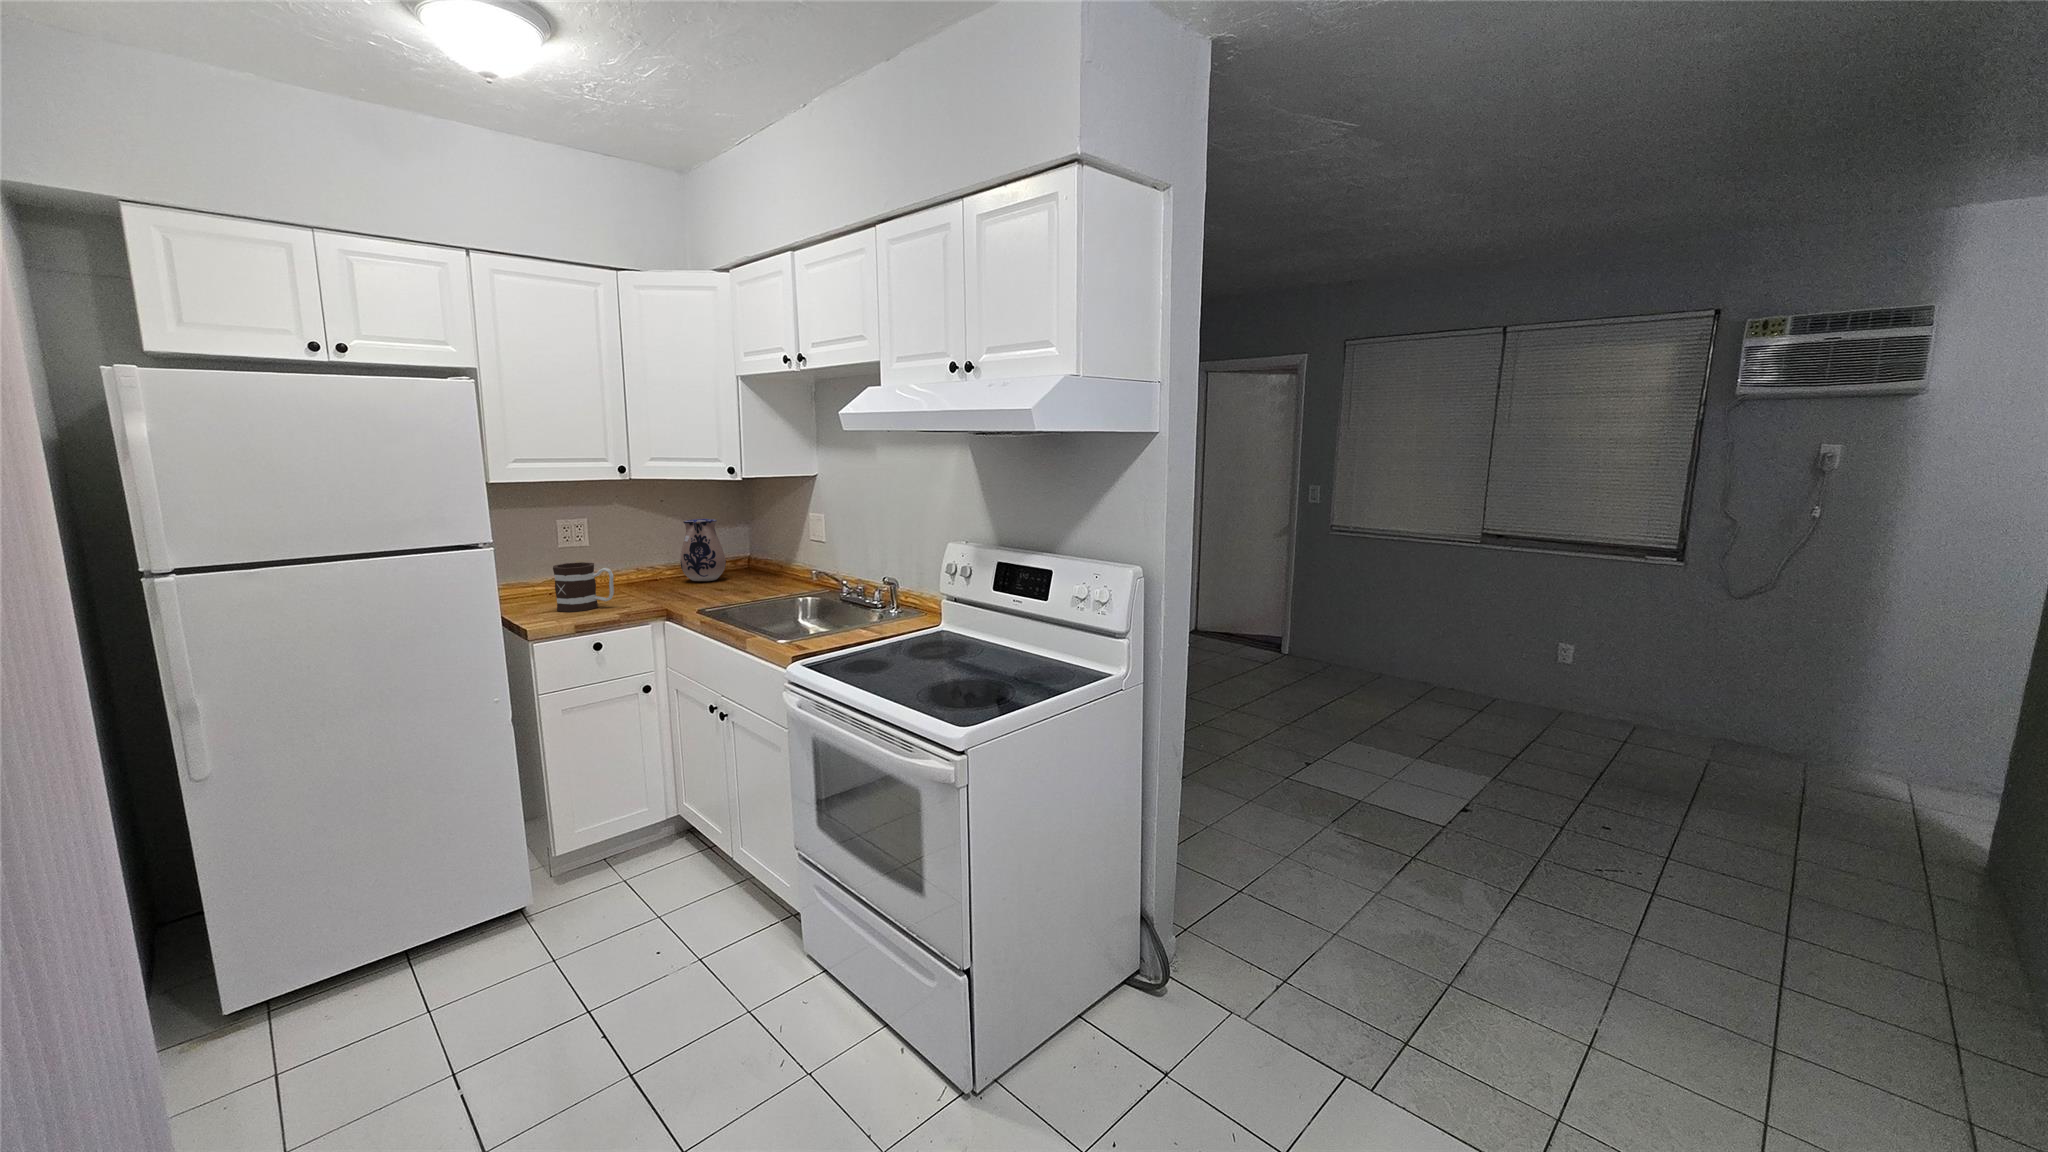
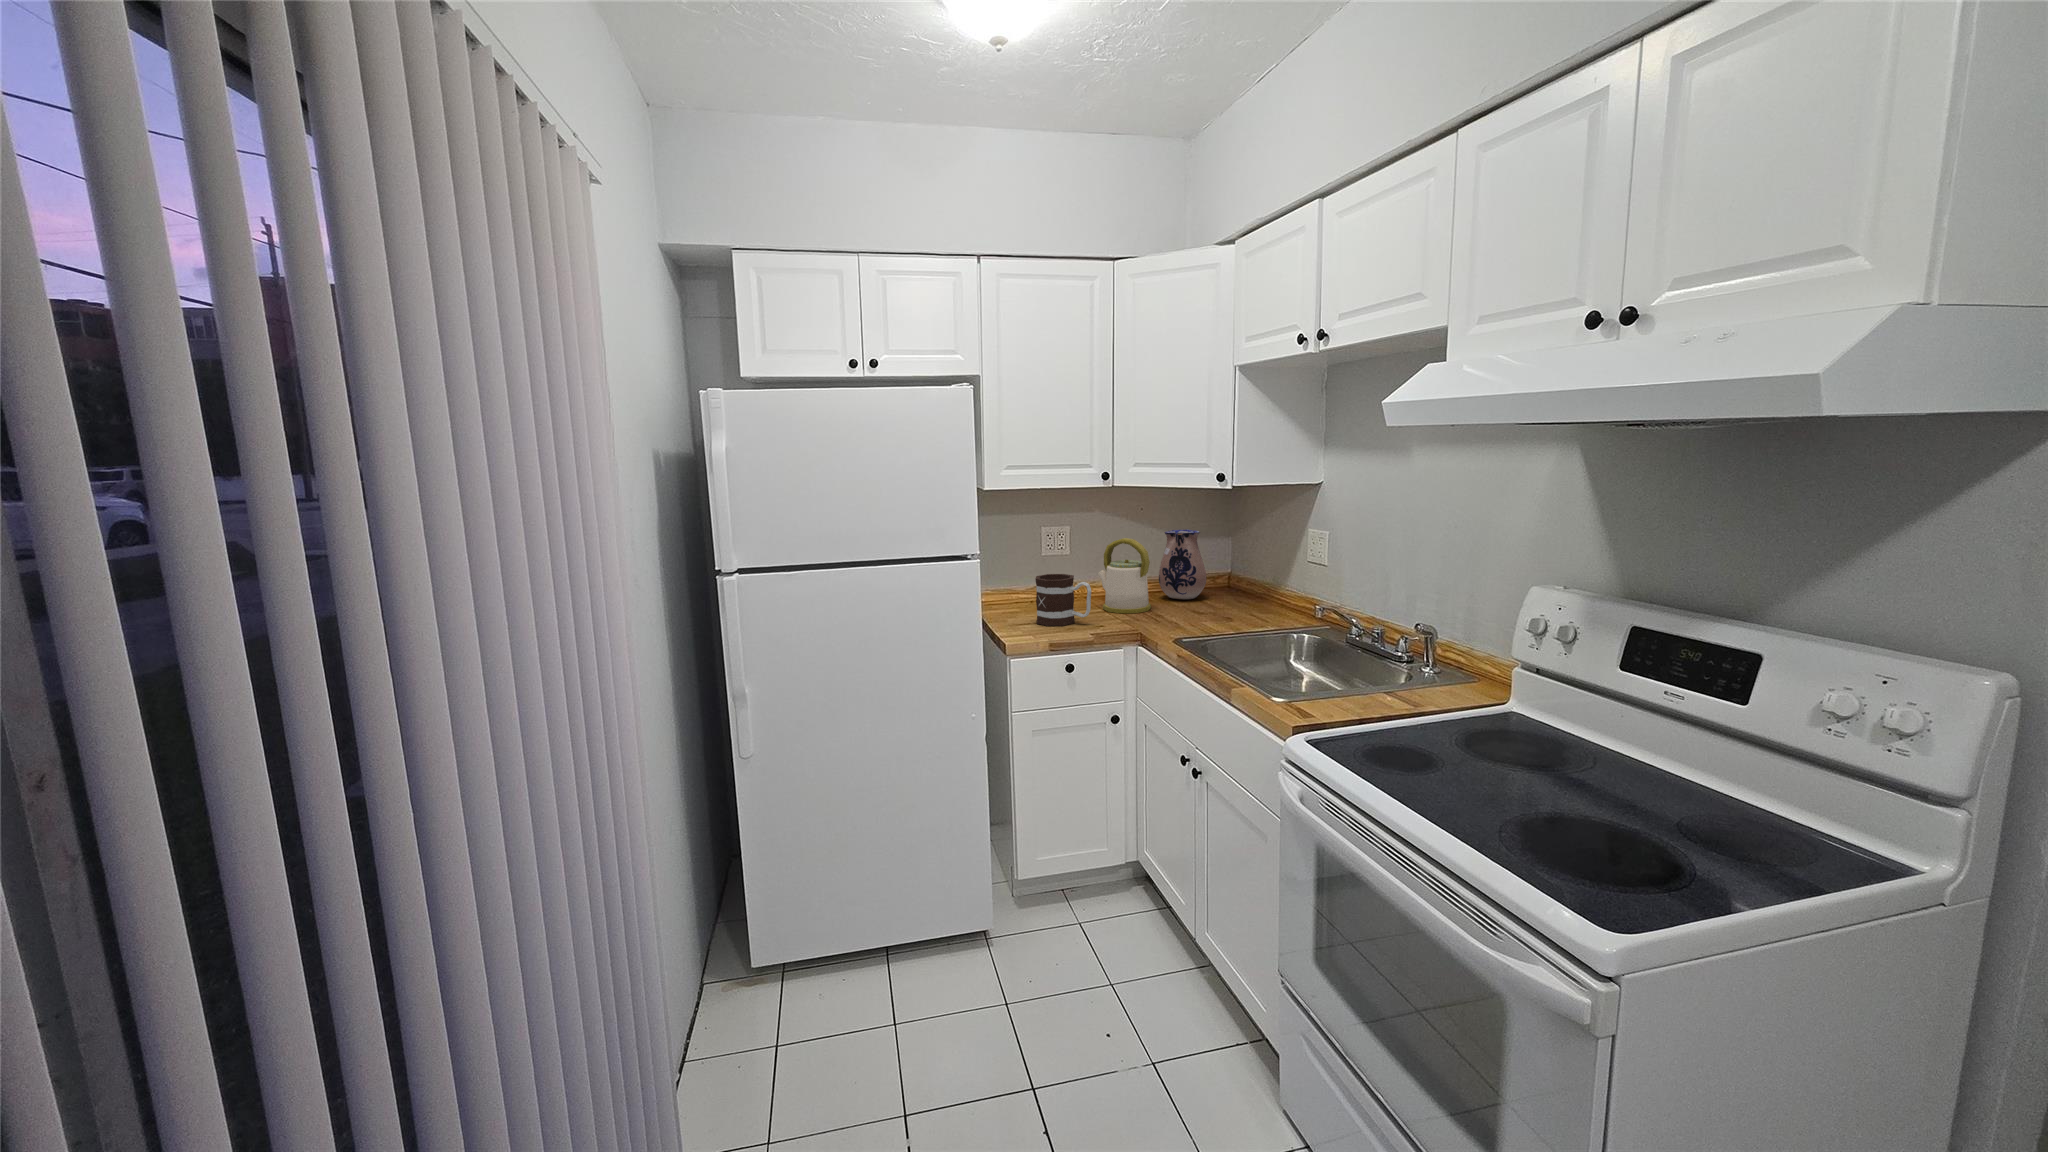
kettle: none [619,527,675,596] -> present [1098,538,1151,614]

